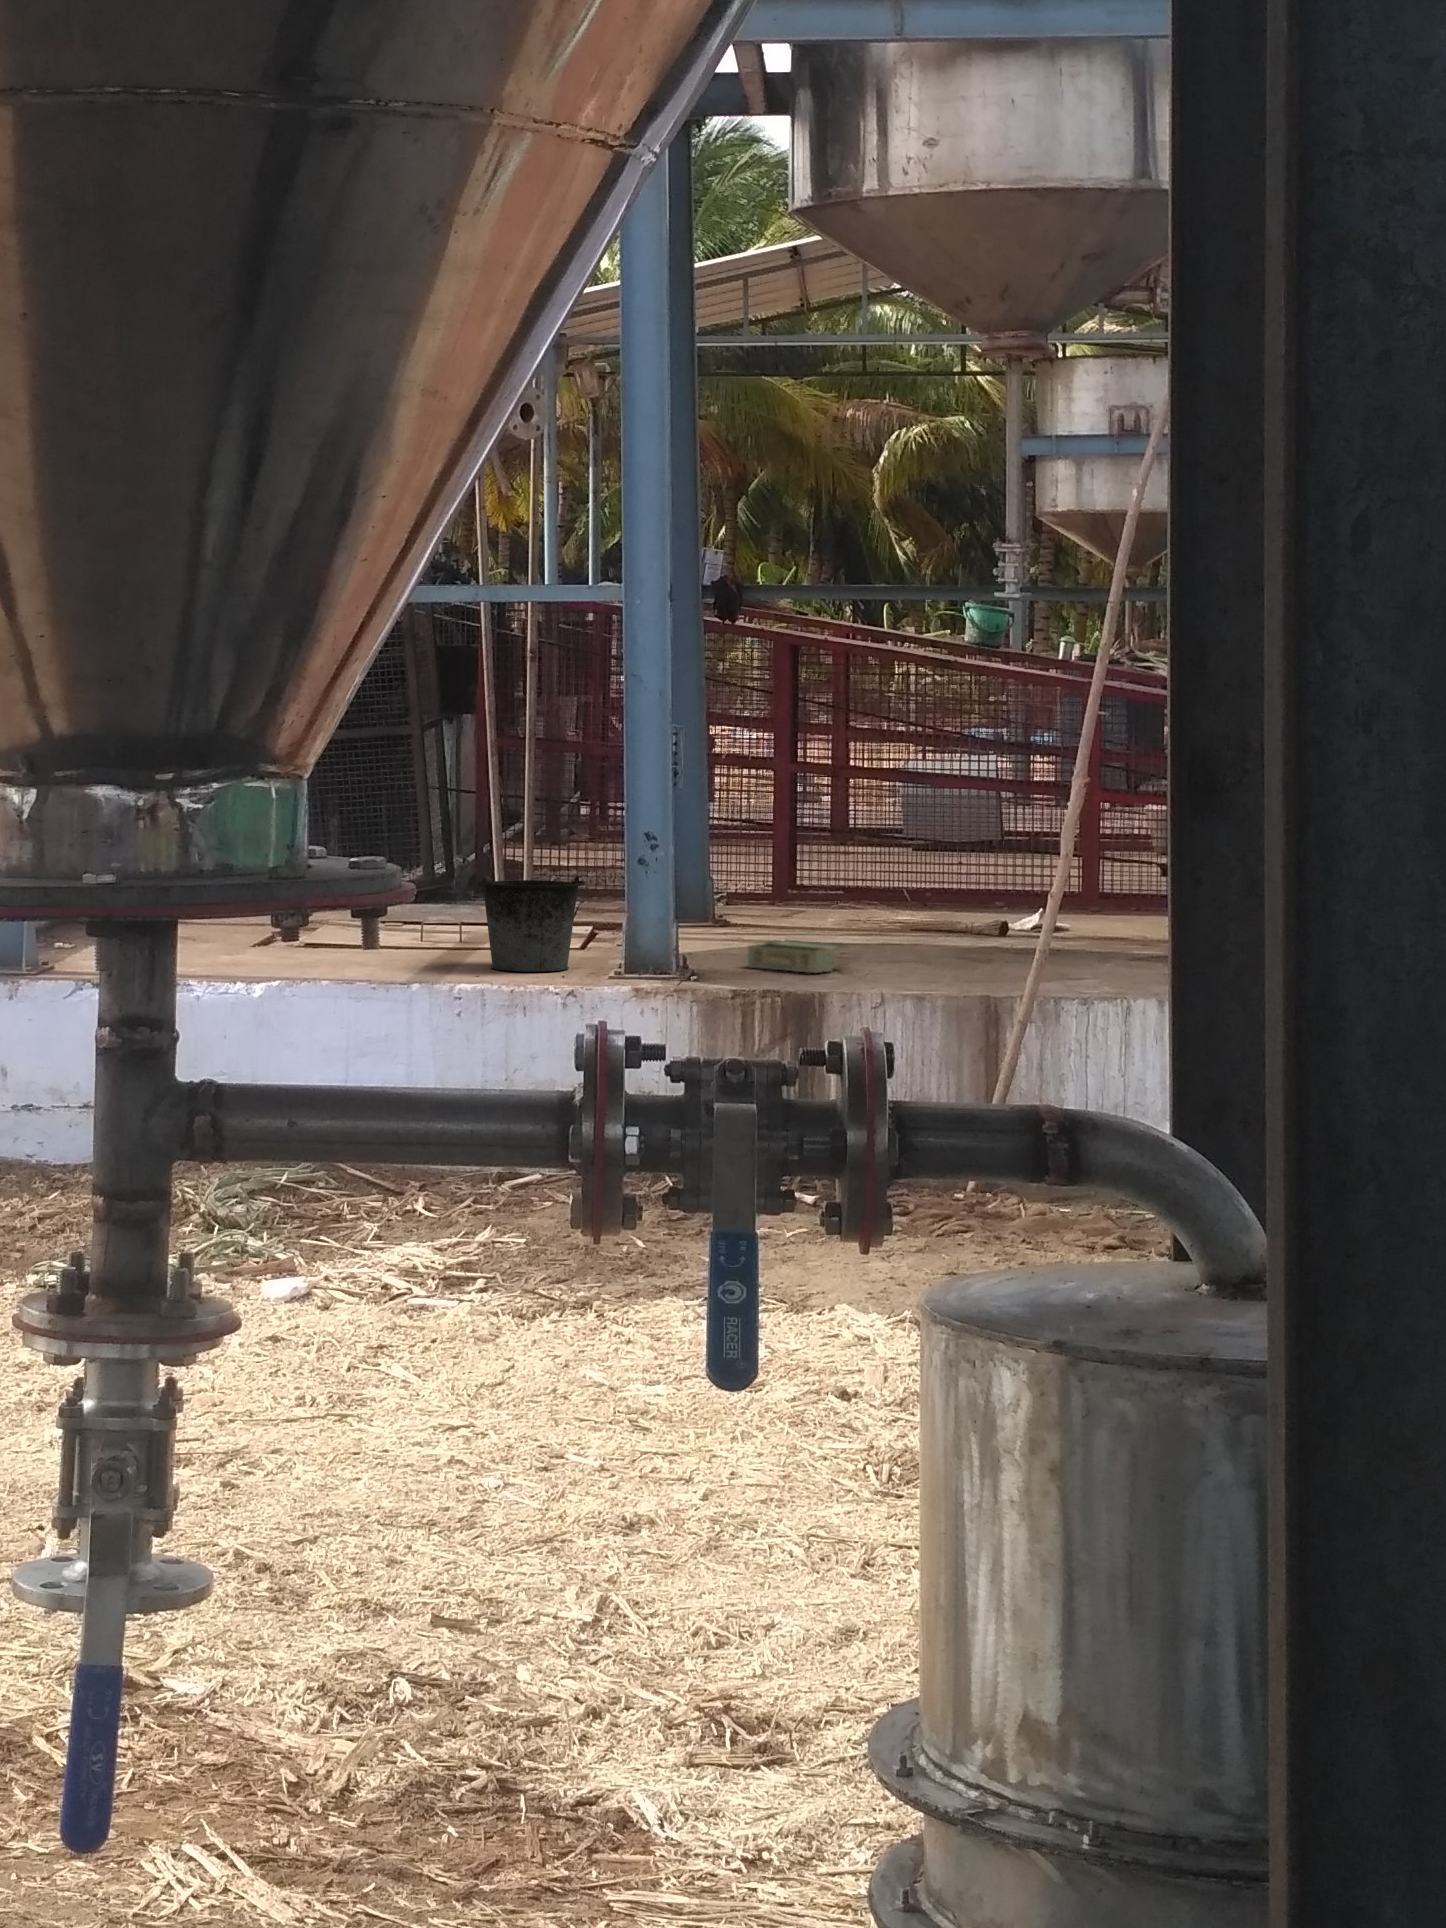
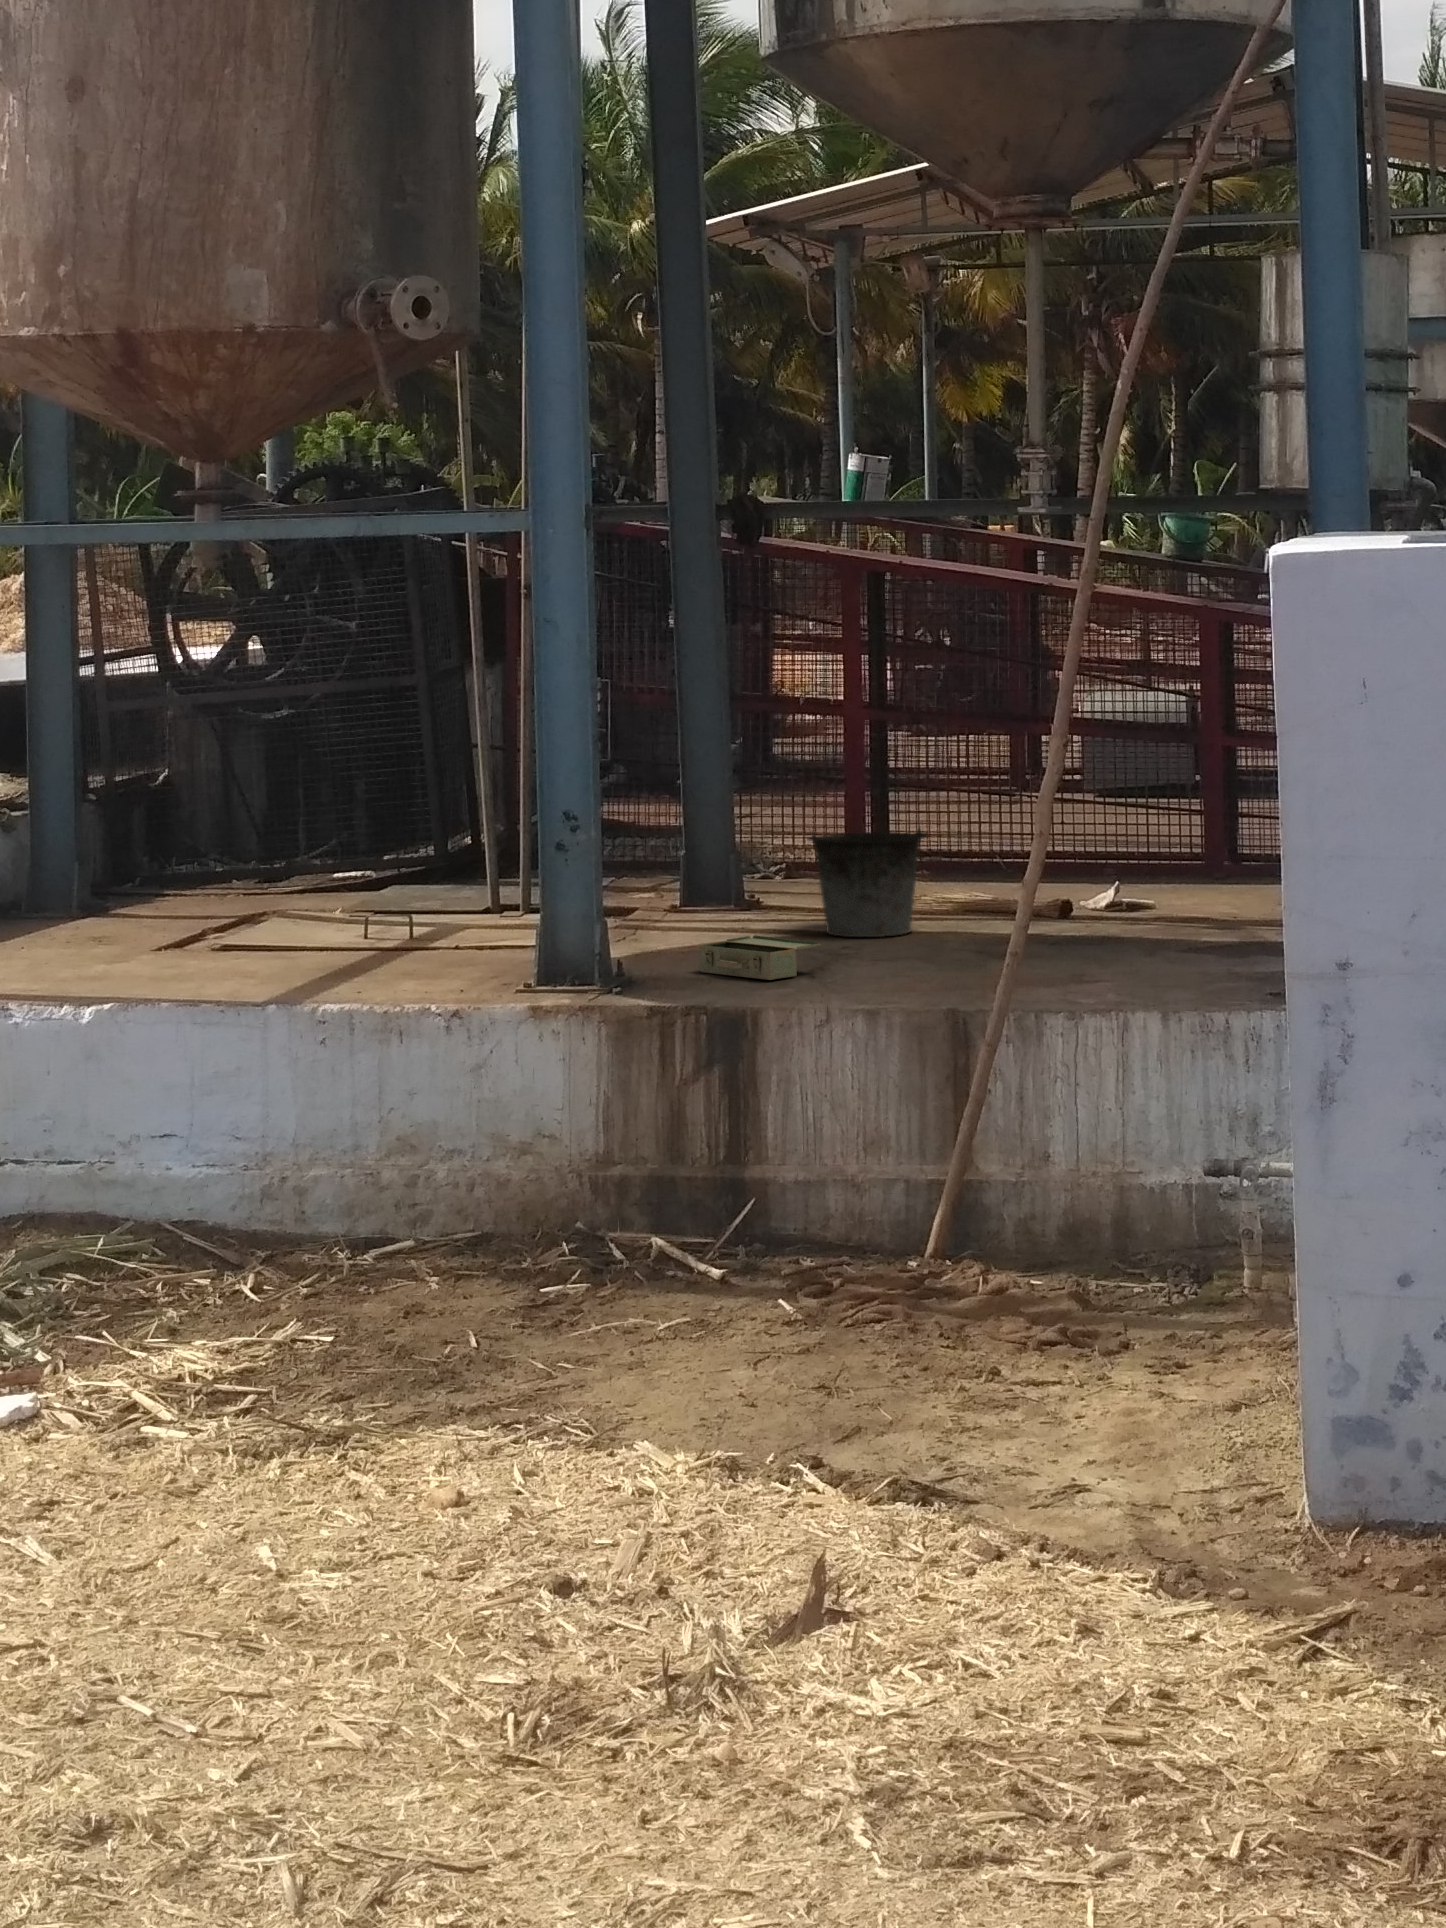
bucket: present [478,876,586,972] -> present [808,829,928,937]

